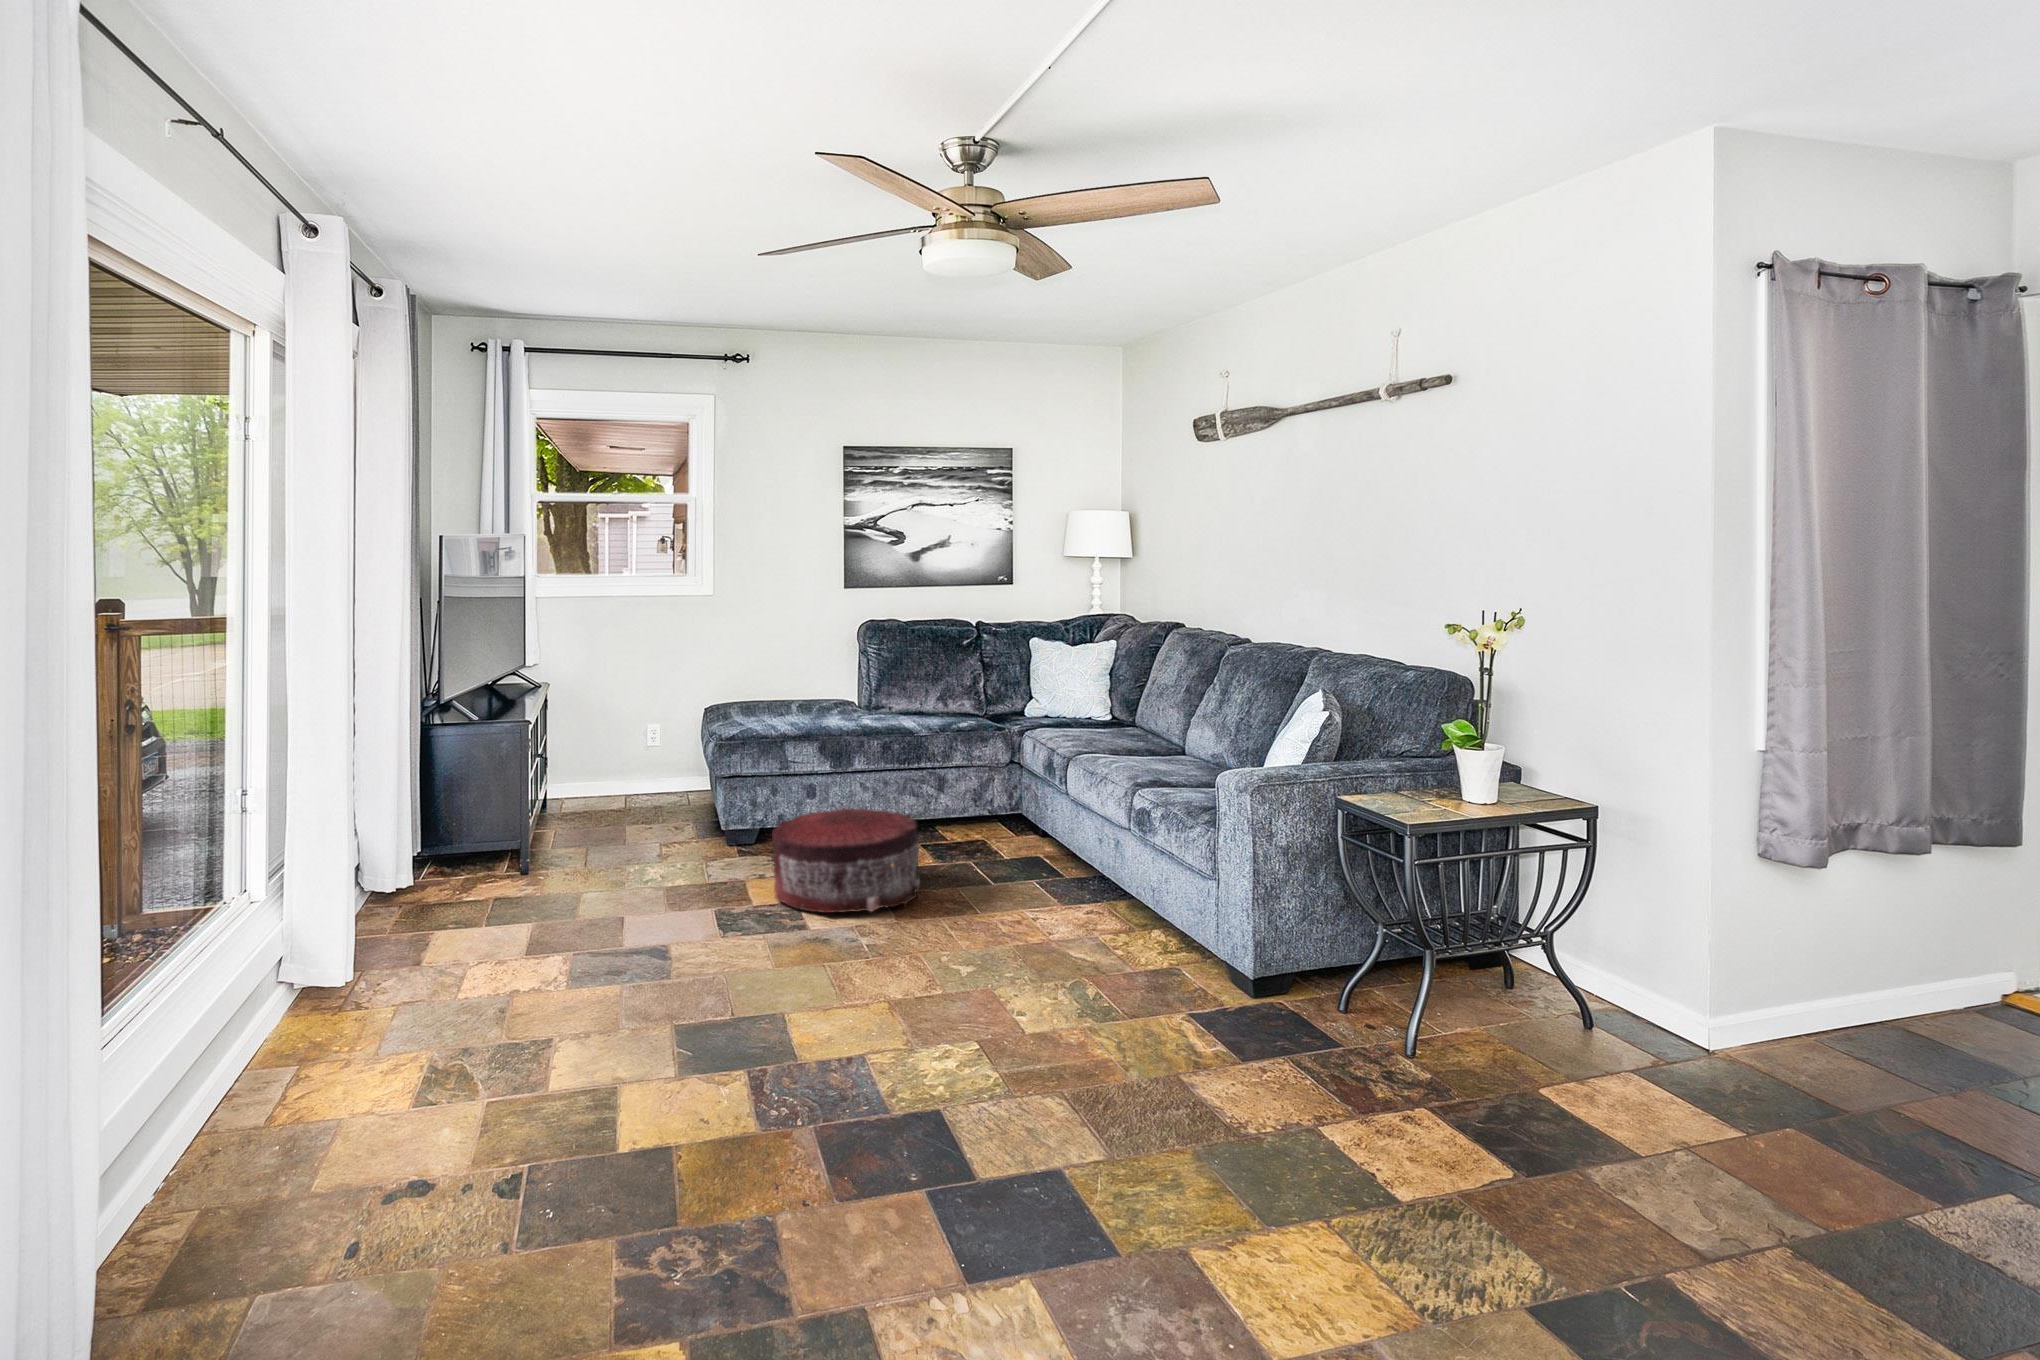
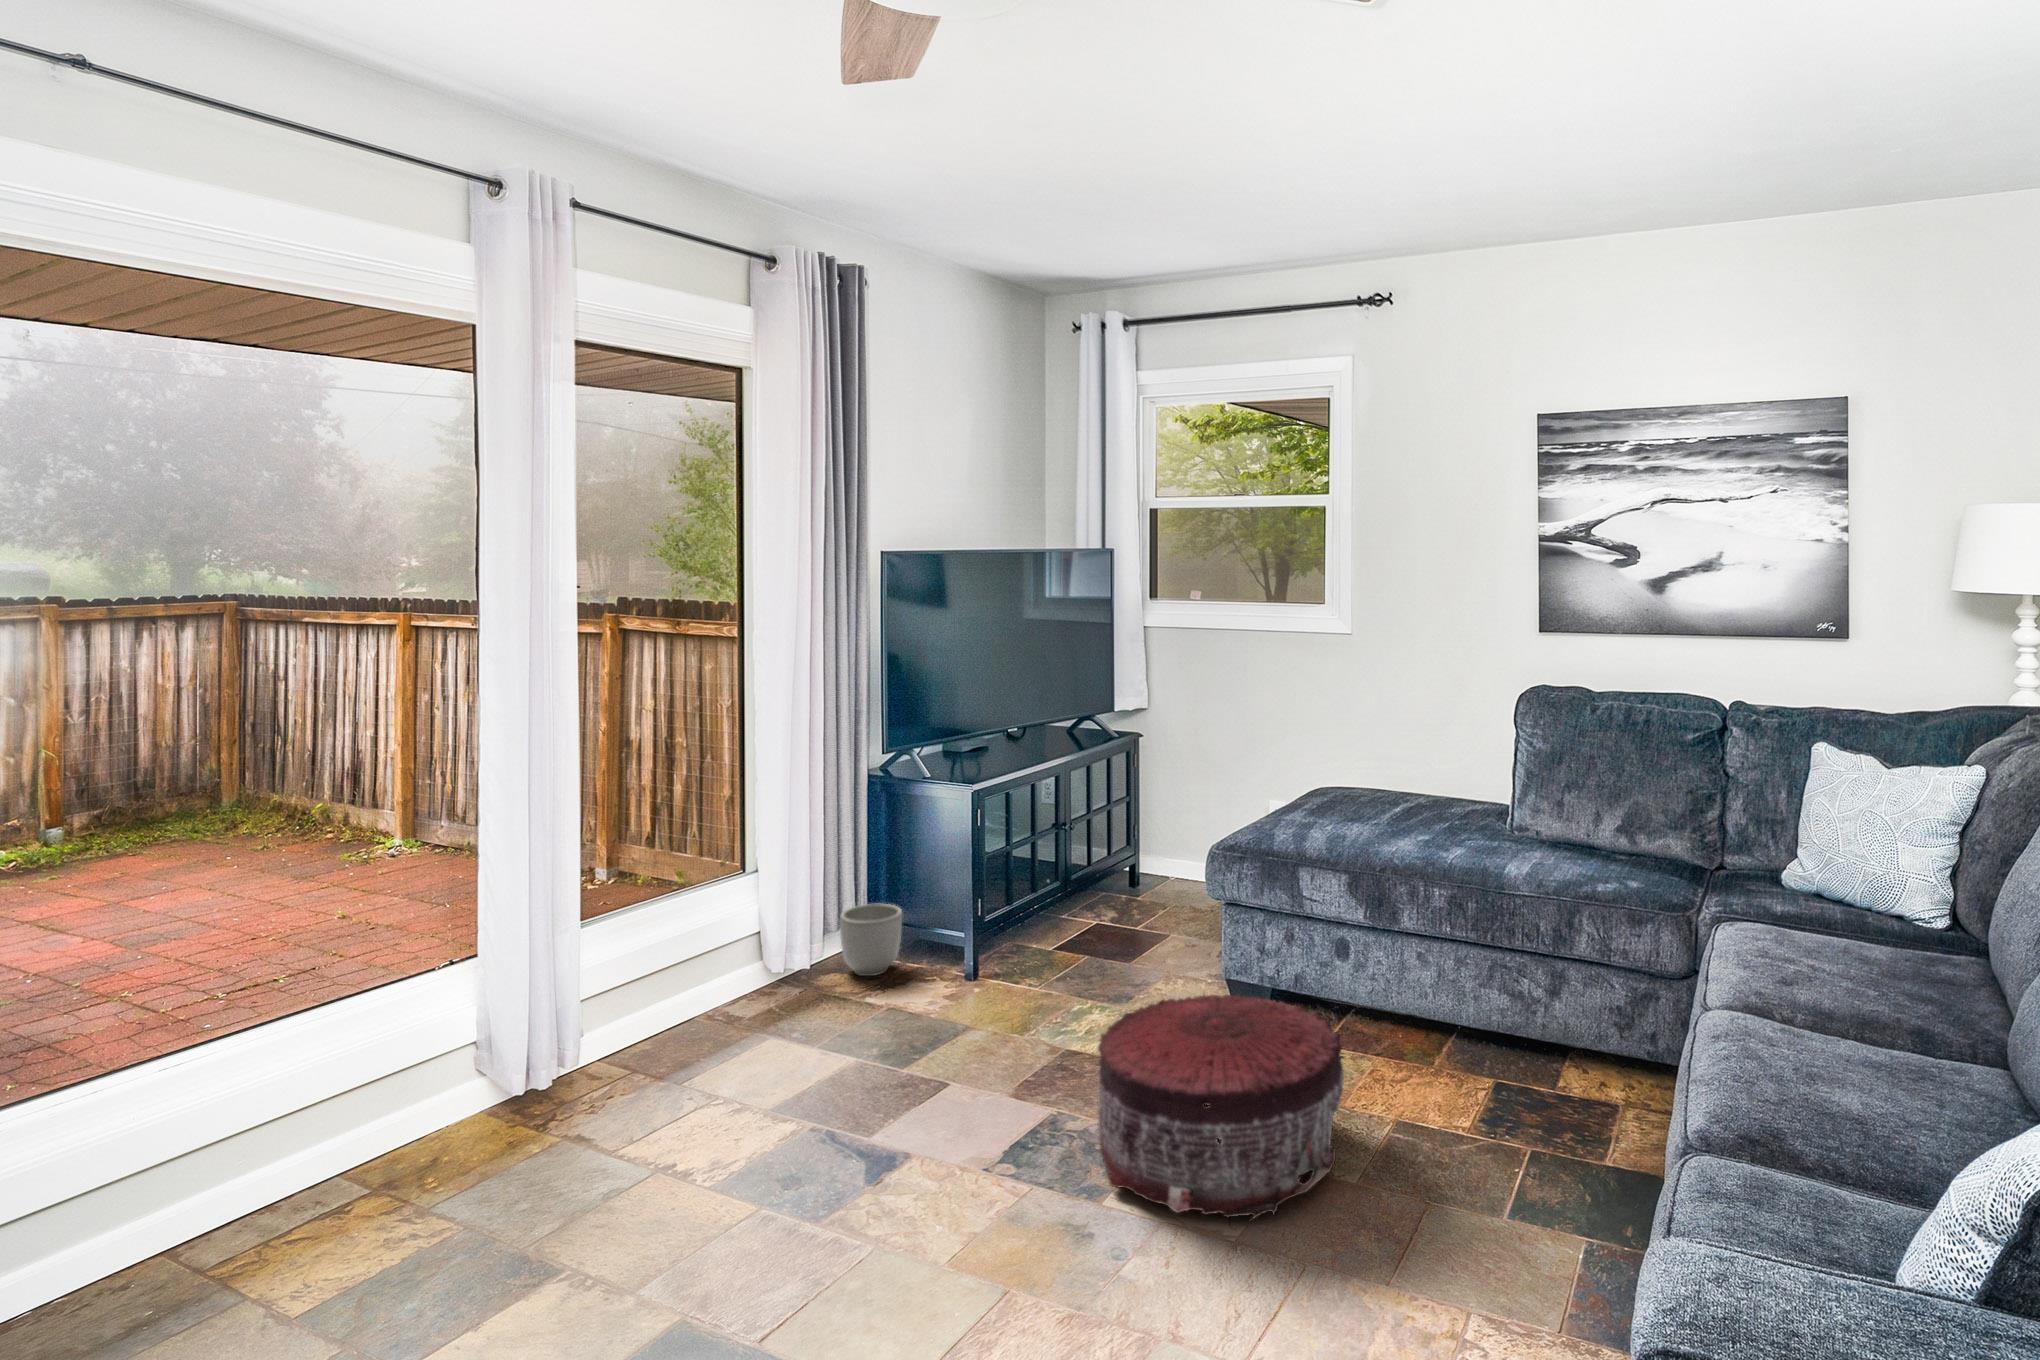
planter: none [422,834,476,892] -> present [840,904,902,976]

